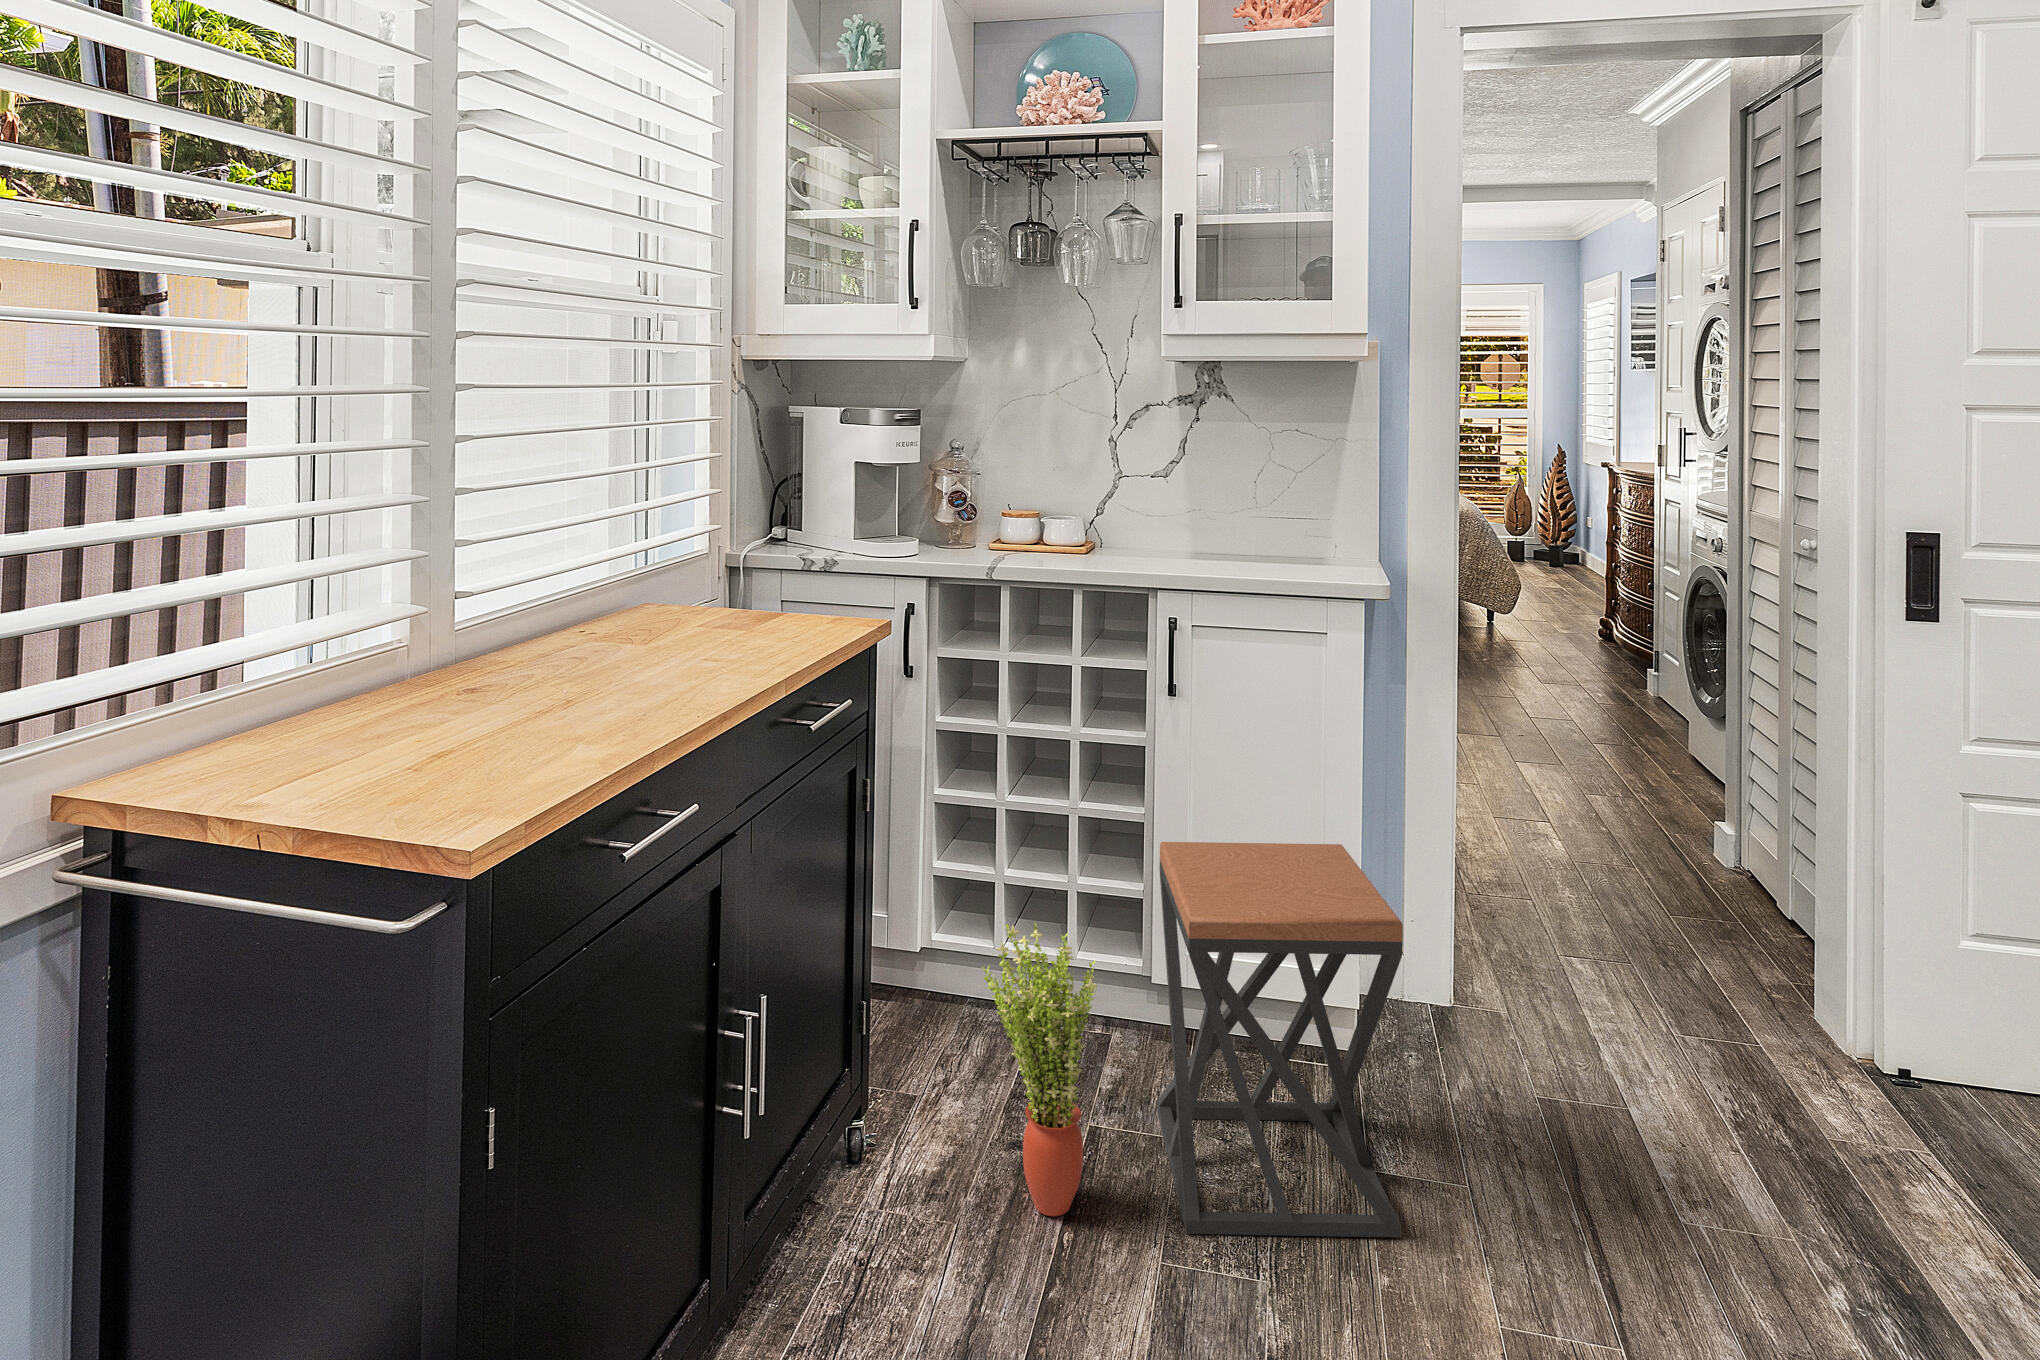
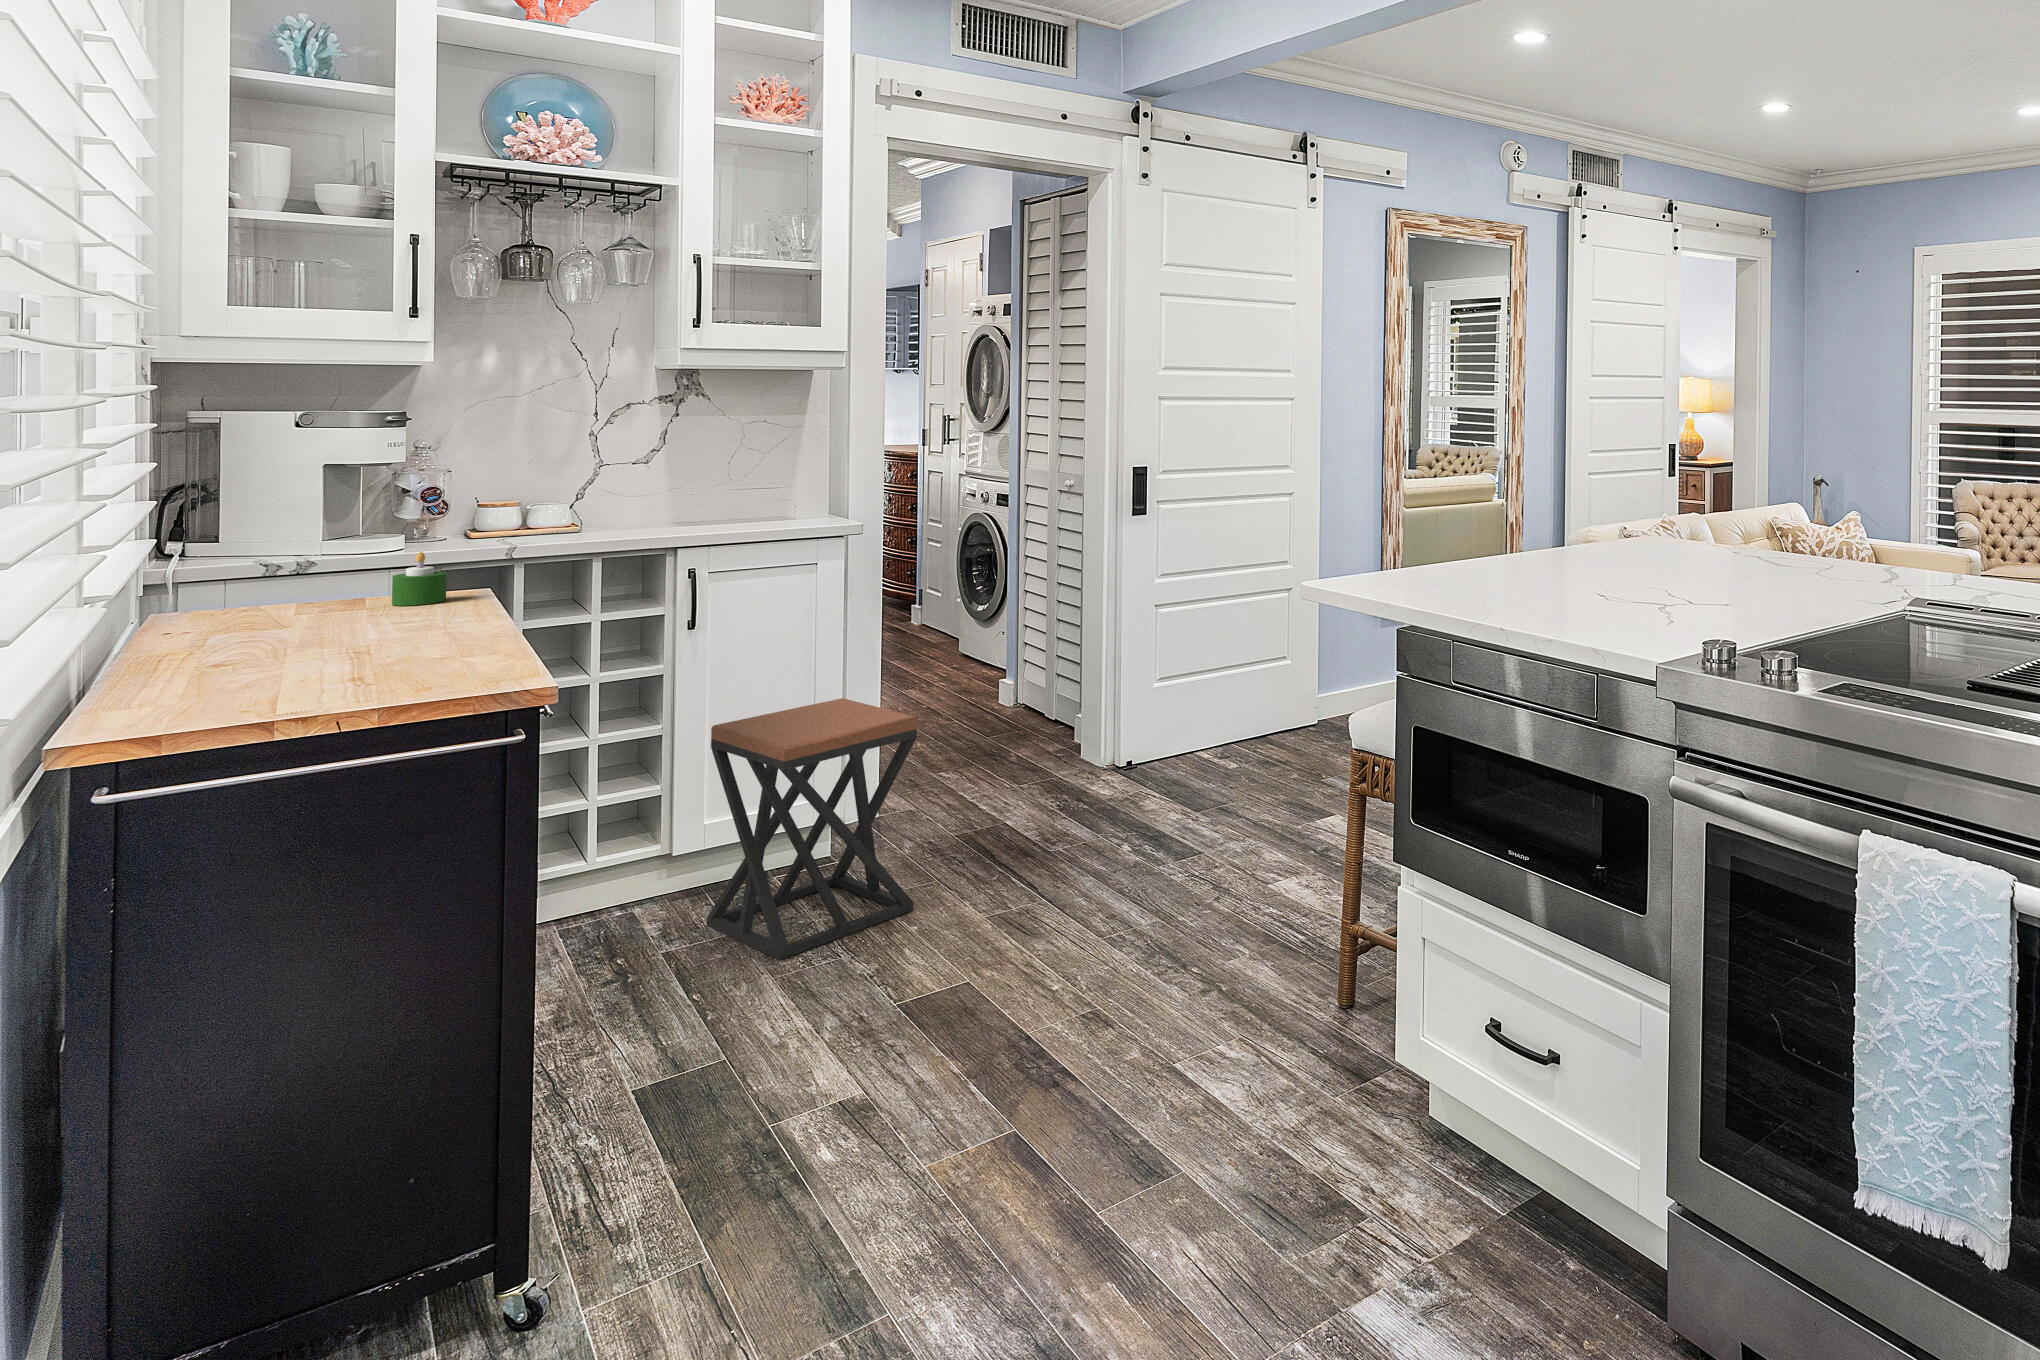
candle: none [779,572,828,634] -> present [392,552,447,606]
potted plant: present [981,923,1097,1216] -> none [613,786,720,994]

